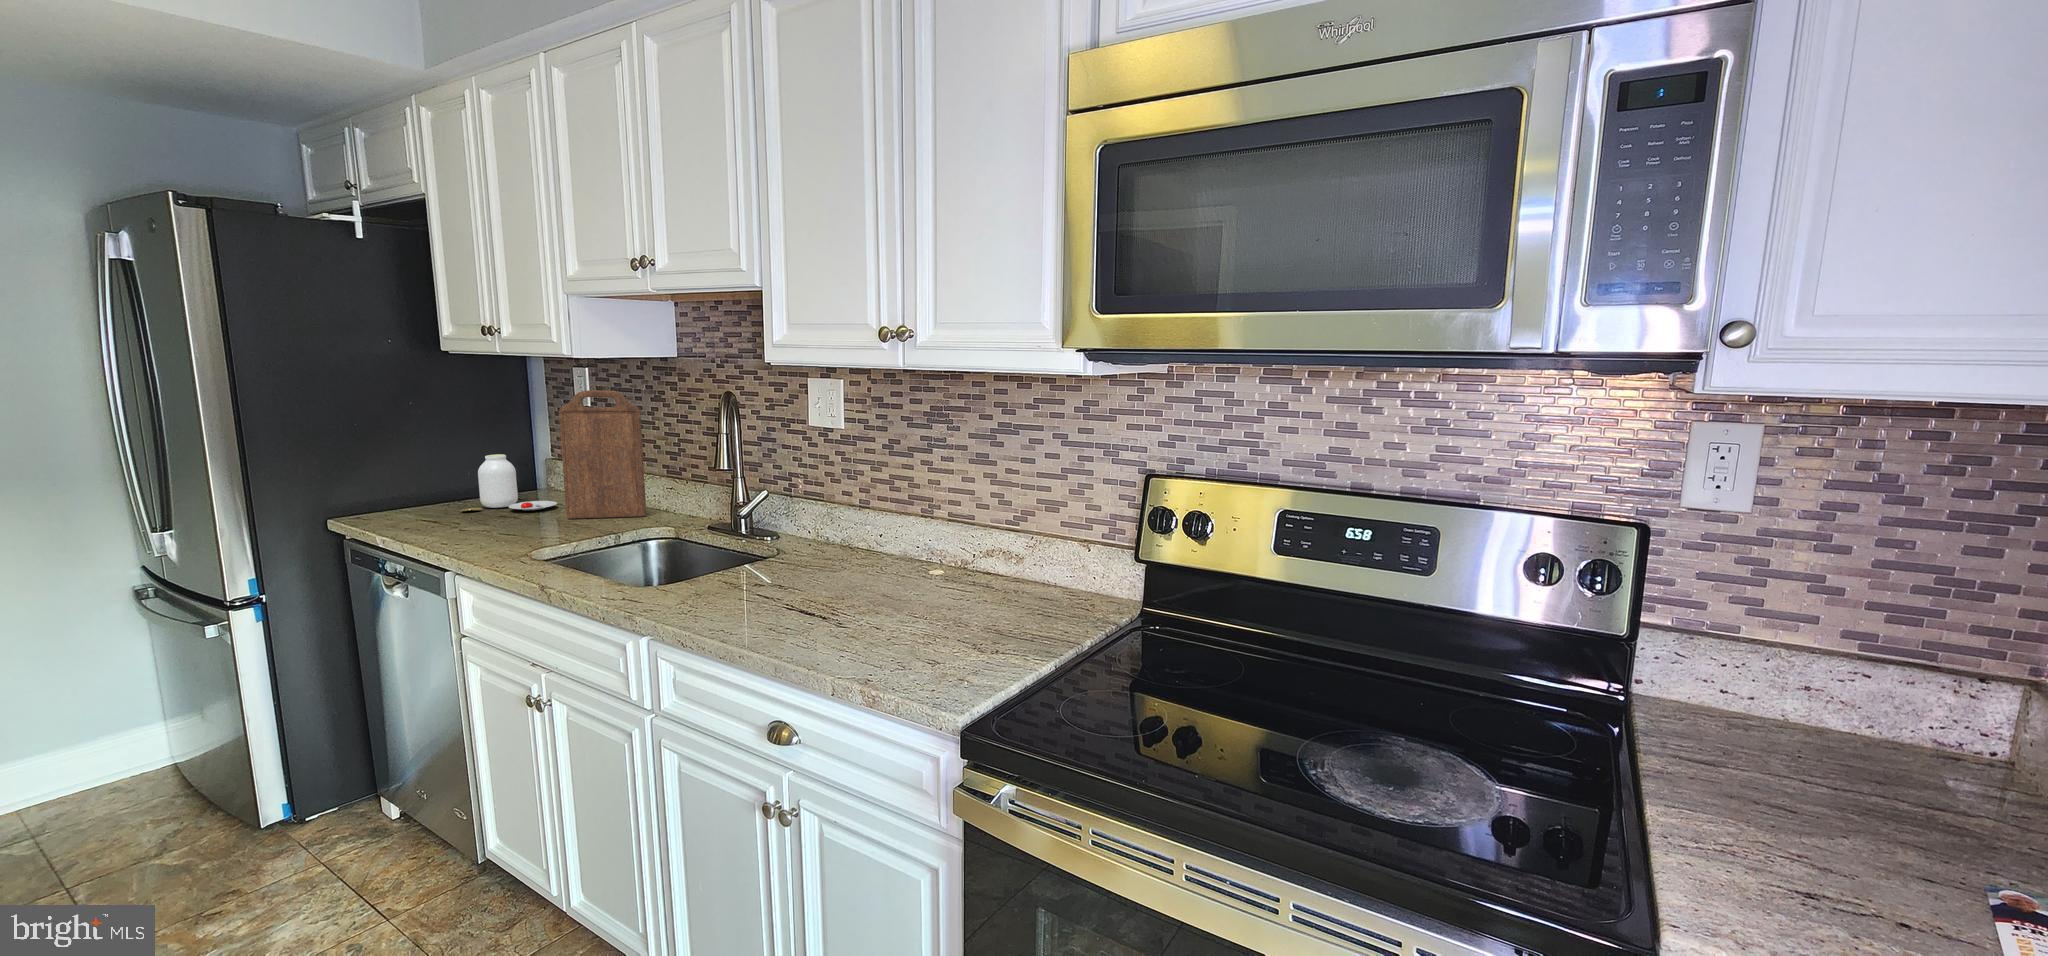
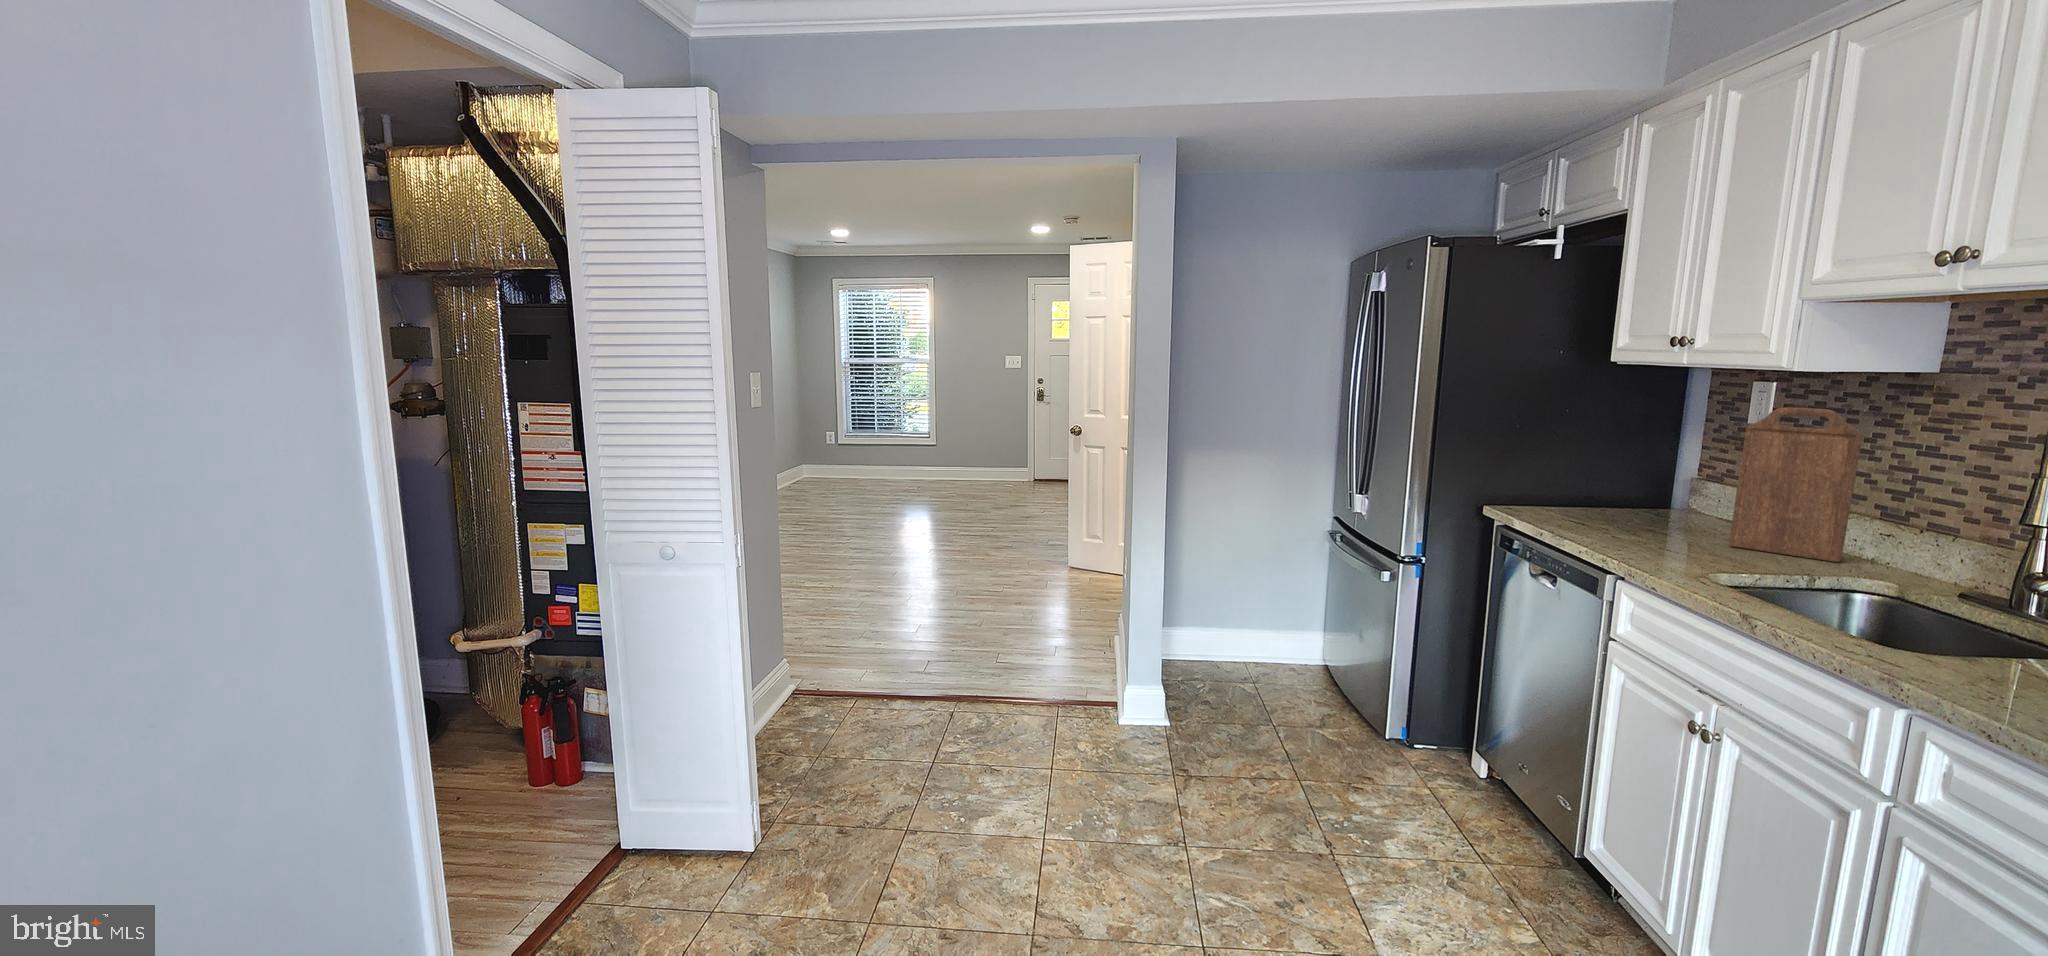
jar: present [461,454,557,511] -> none [1600,467,1709,530]

